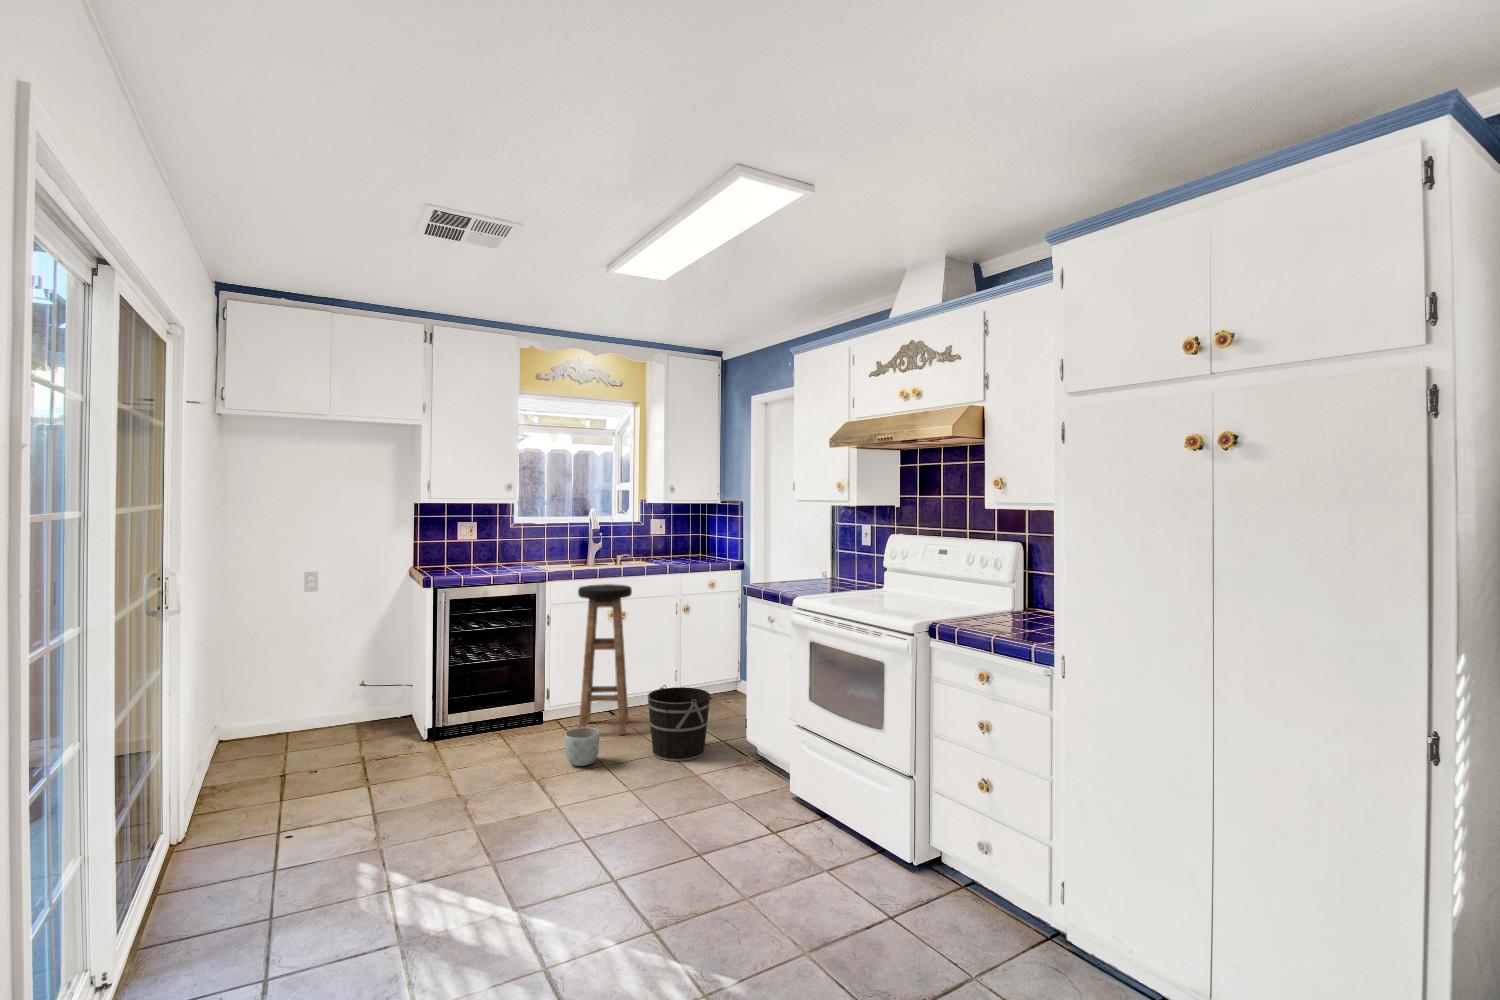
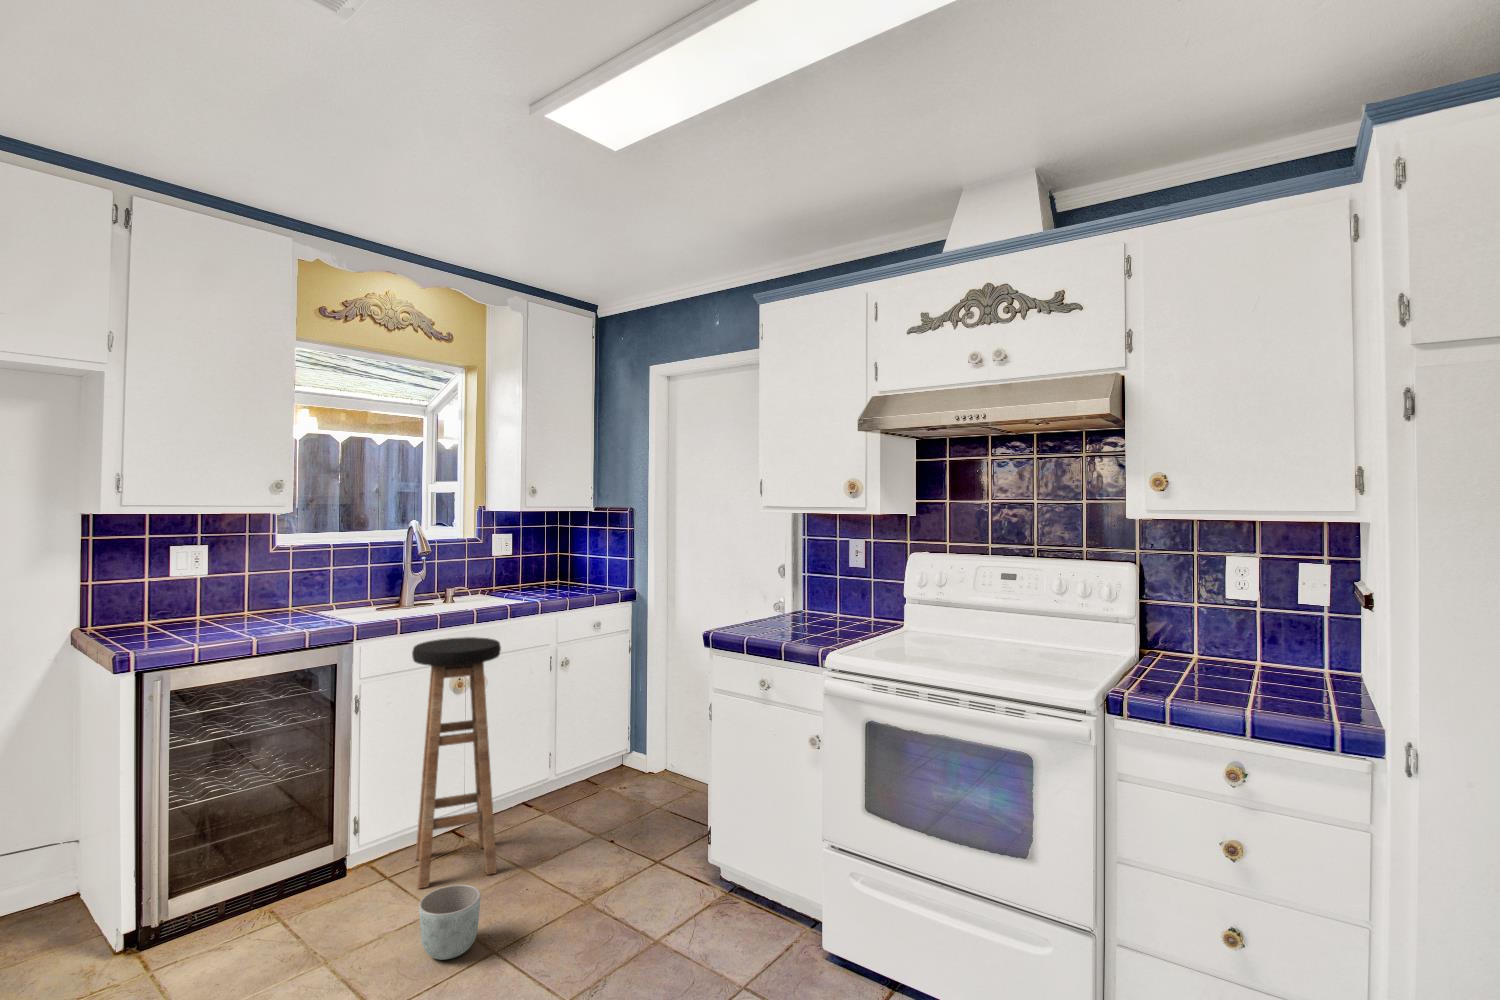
bucket: present [648,685,710,761] -> none [549,789,647,916]

